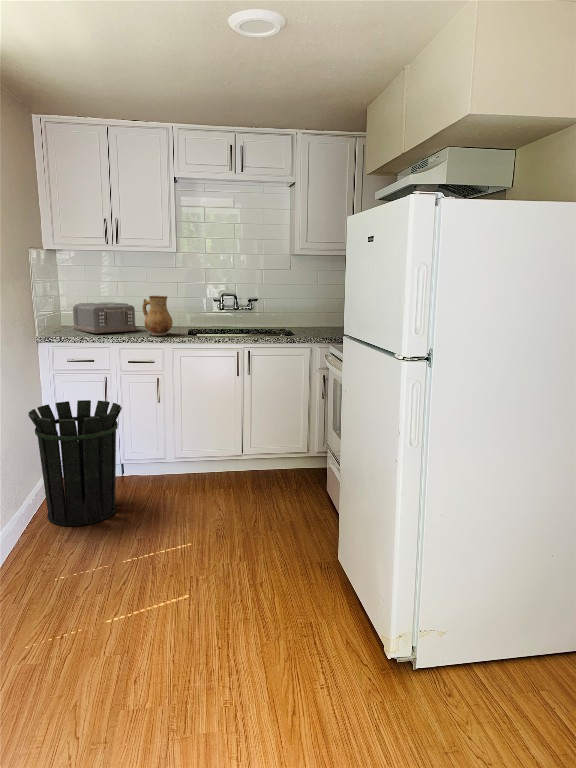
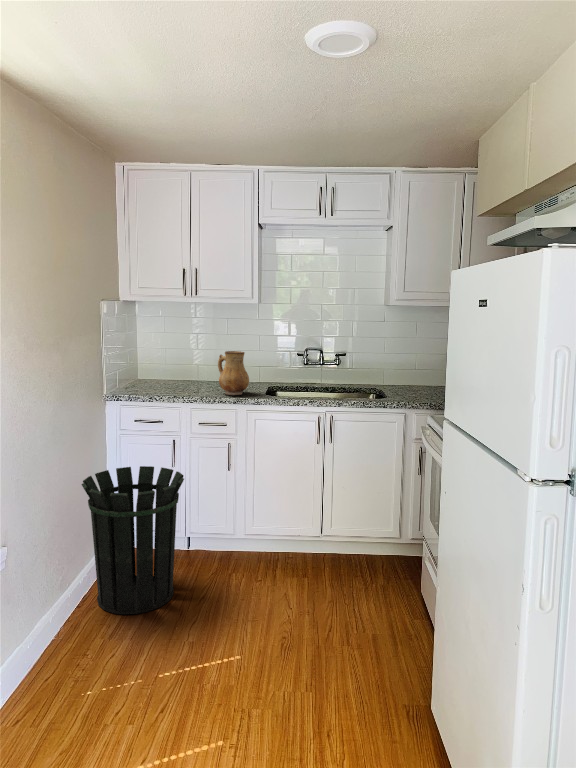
toaster: present [73,302,137,333] -> none [147,356,212,391]

